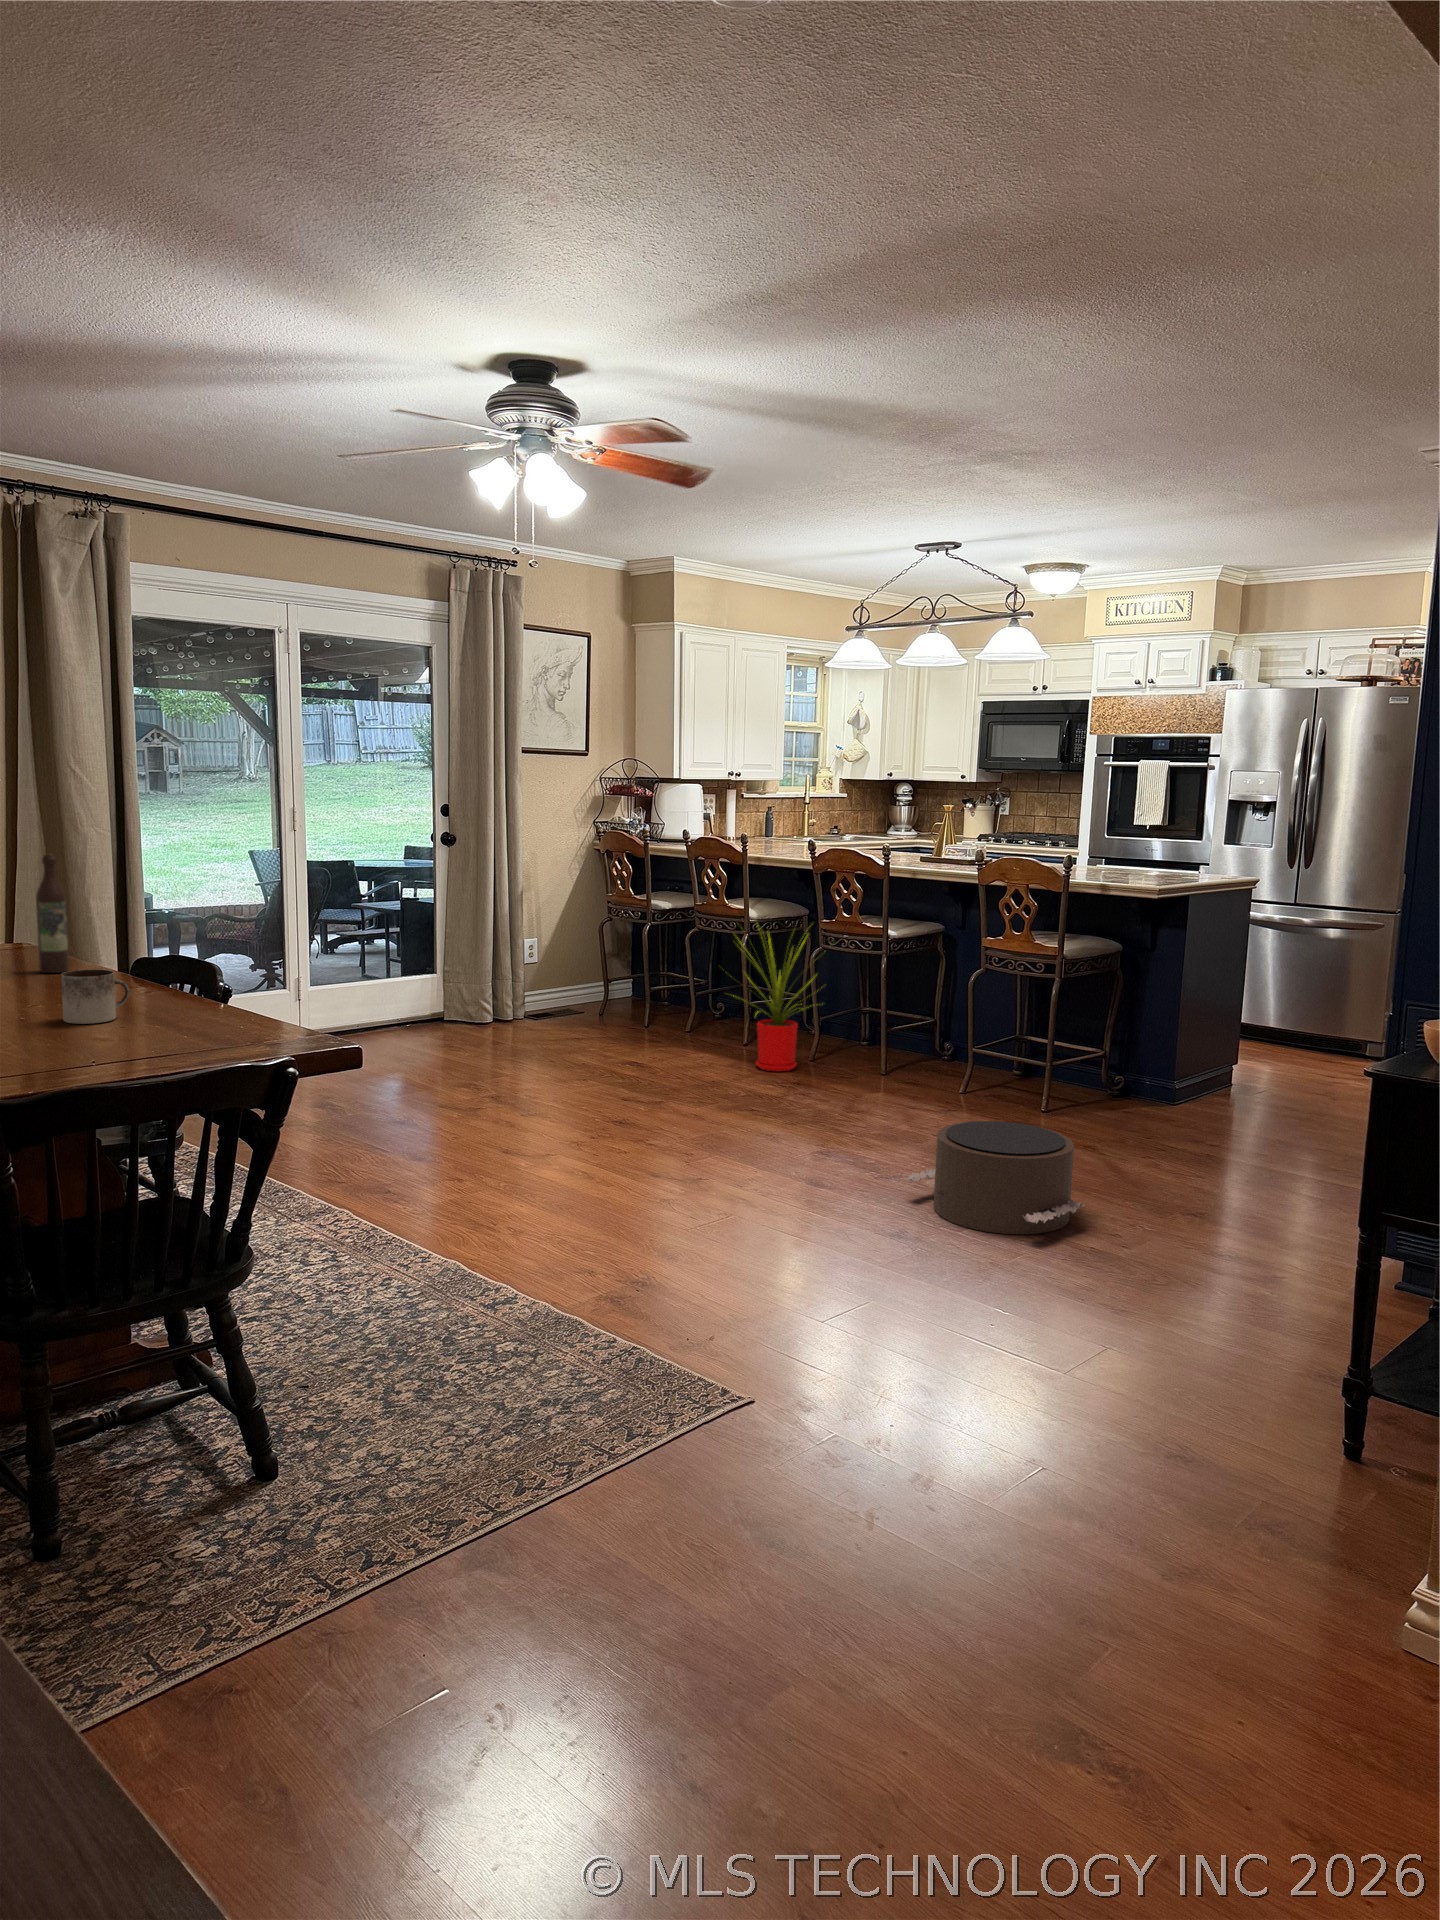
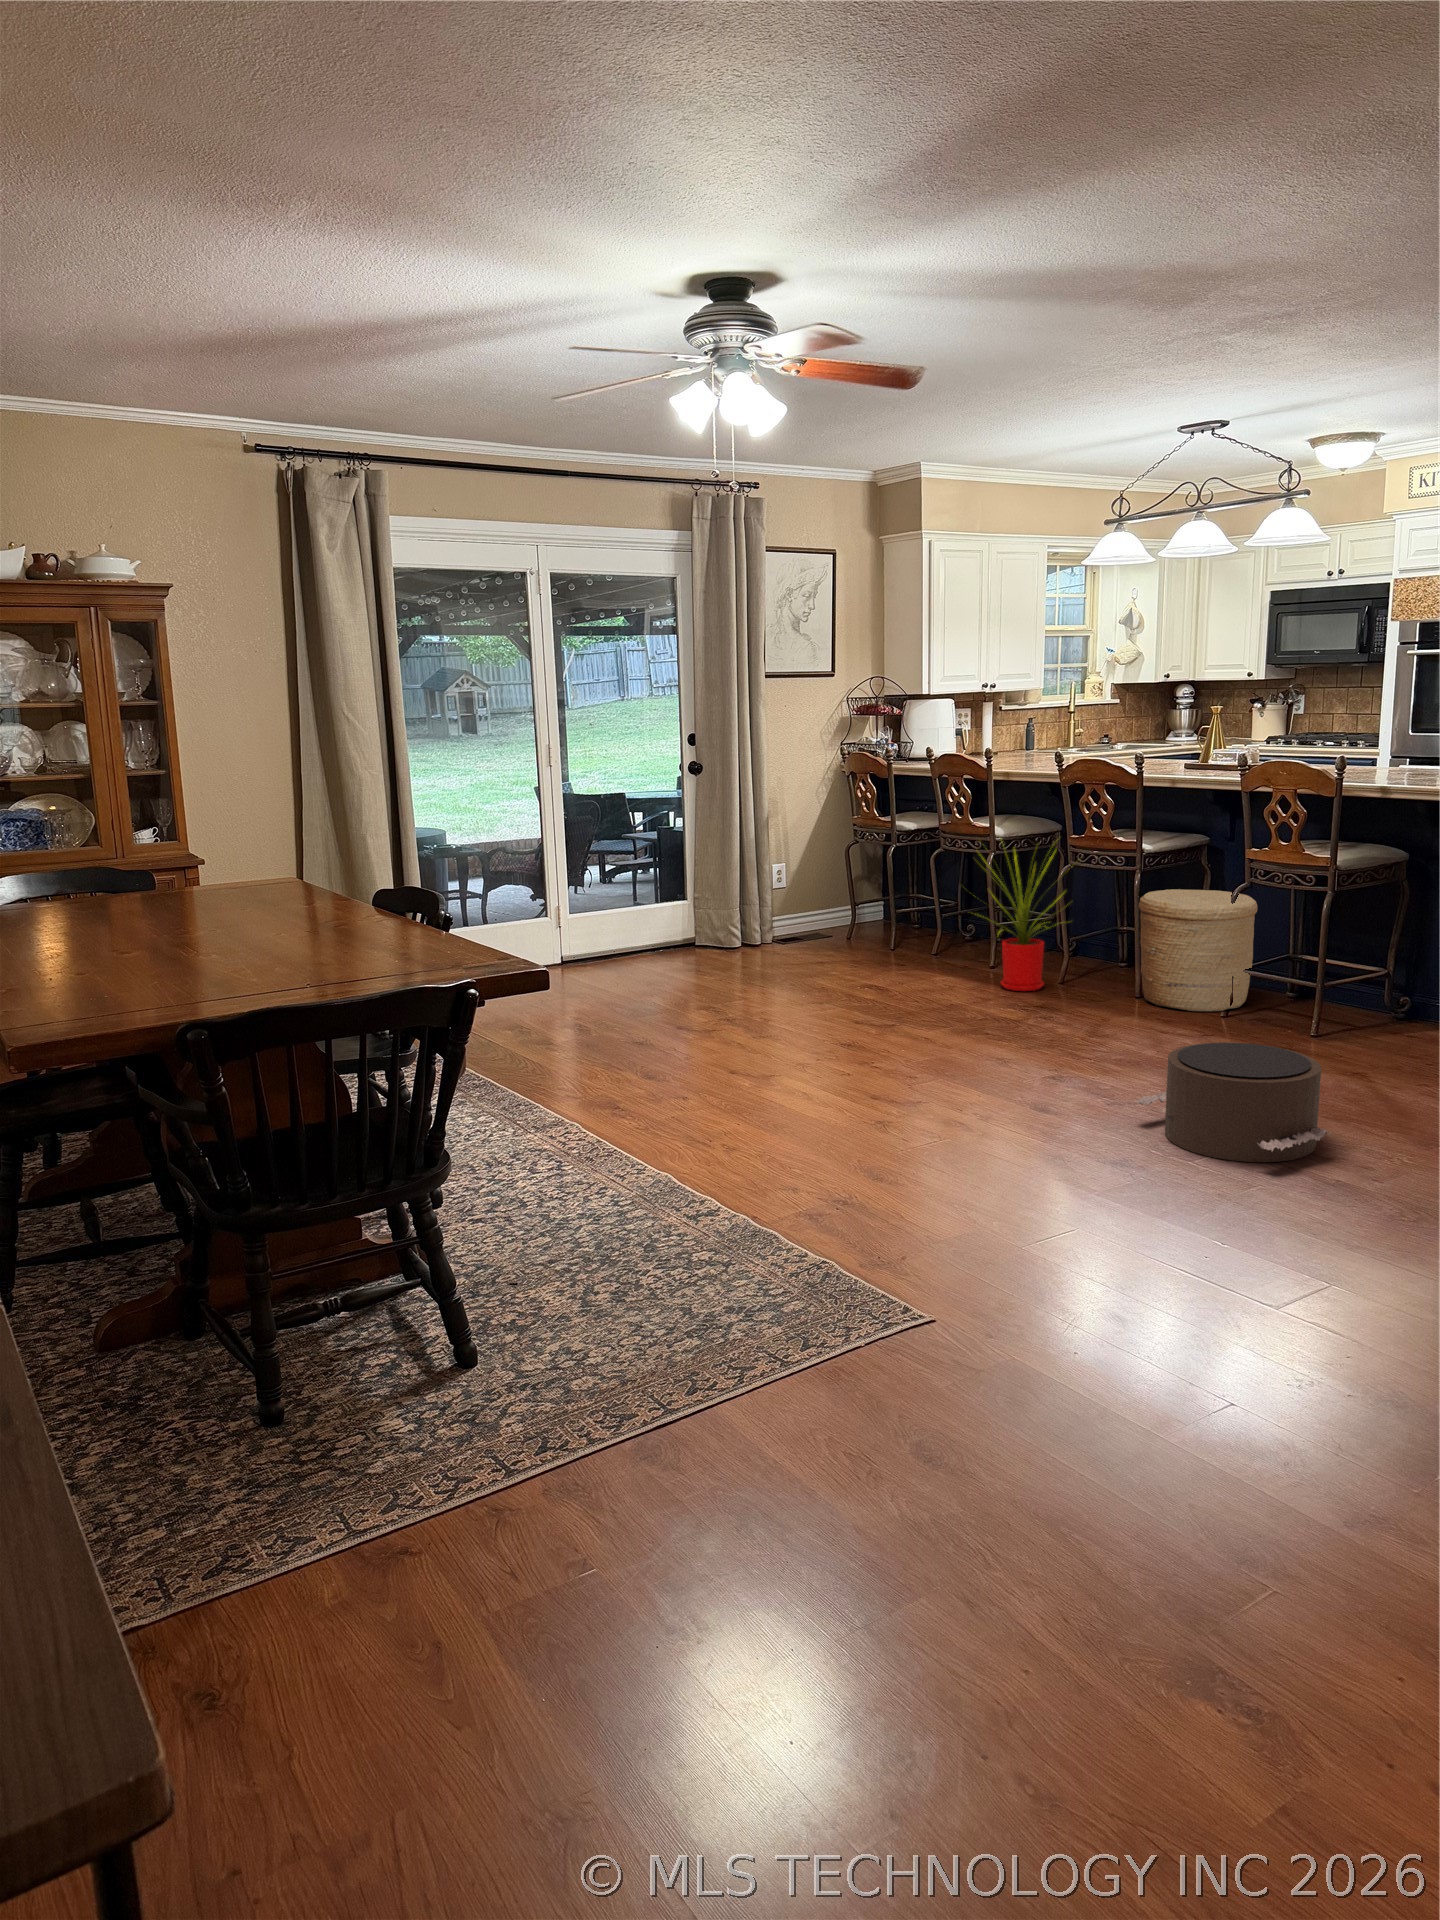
wine bottle: present [36,855,69,973] -> none [288,795,319,903]
mug: present [61,969,130,1024] -> none [291,899,352,949]
woven basket: none [887,975,994,1091] -> present [1139,889,1258,1011]

